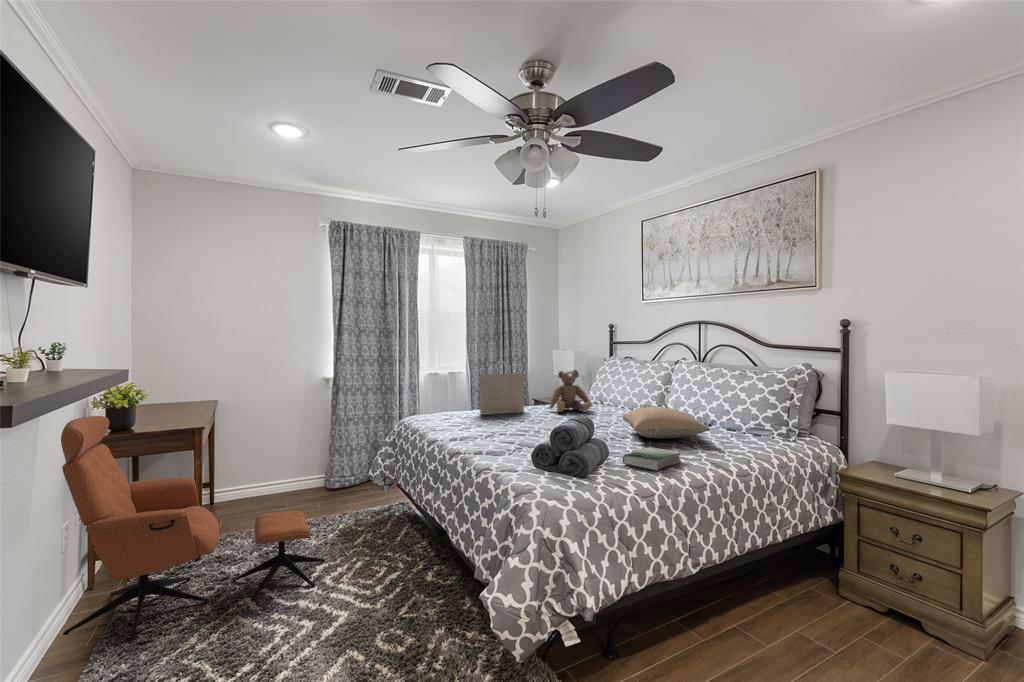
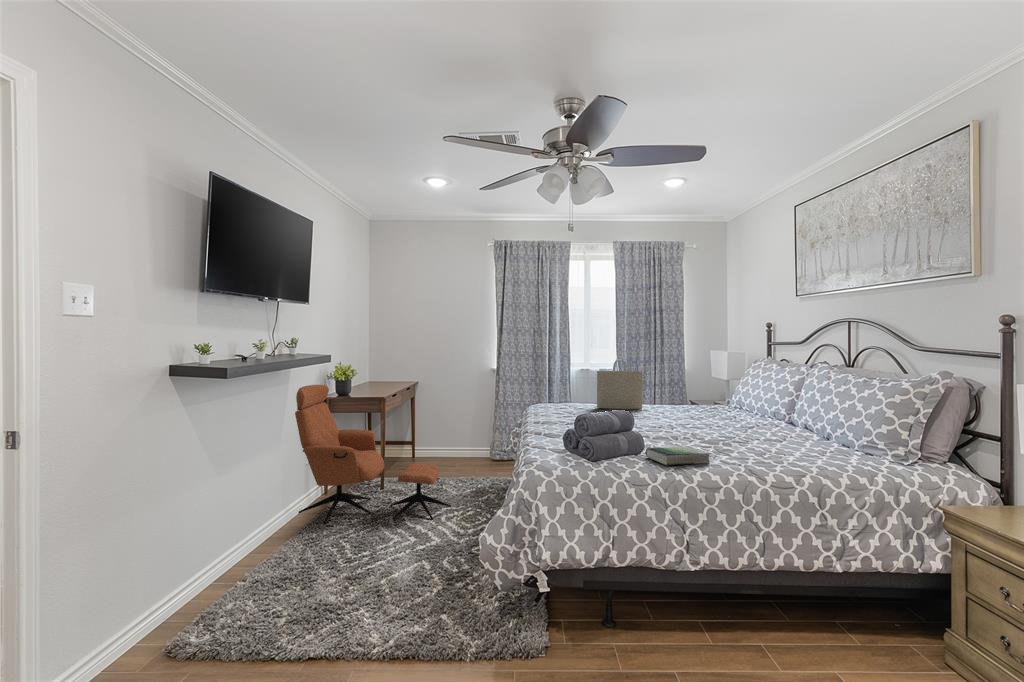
teddy bear: present [549,370,592,412] -> none [666,370,714,413]
pillow: present [622,407,710,438] -> none [693,411,783,443]

